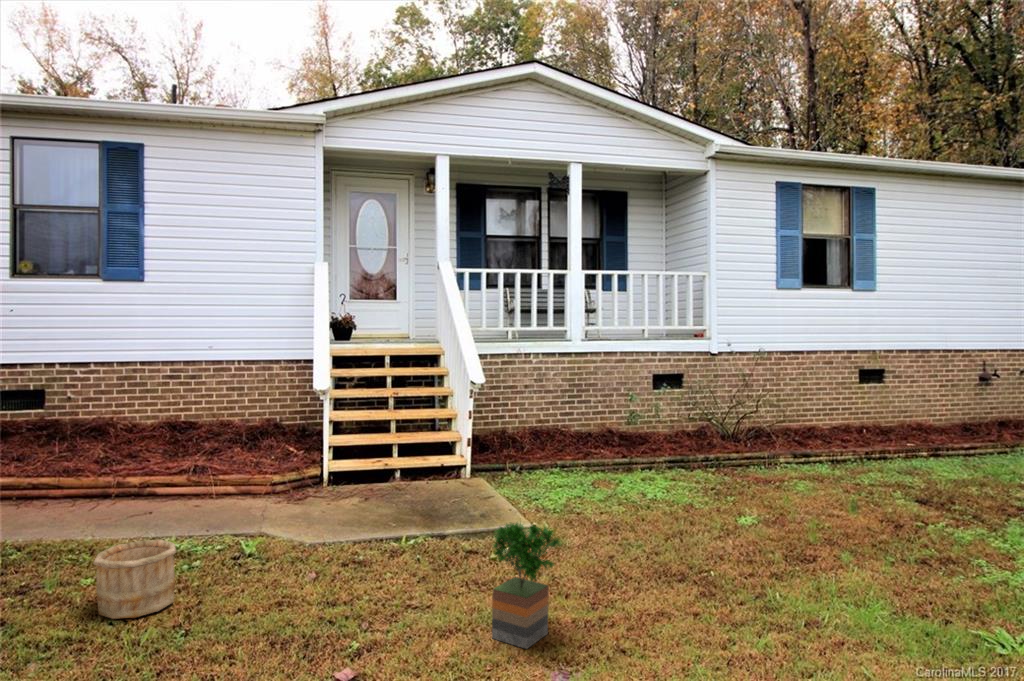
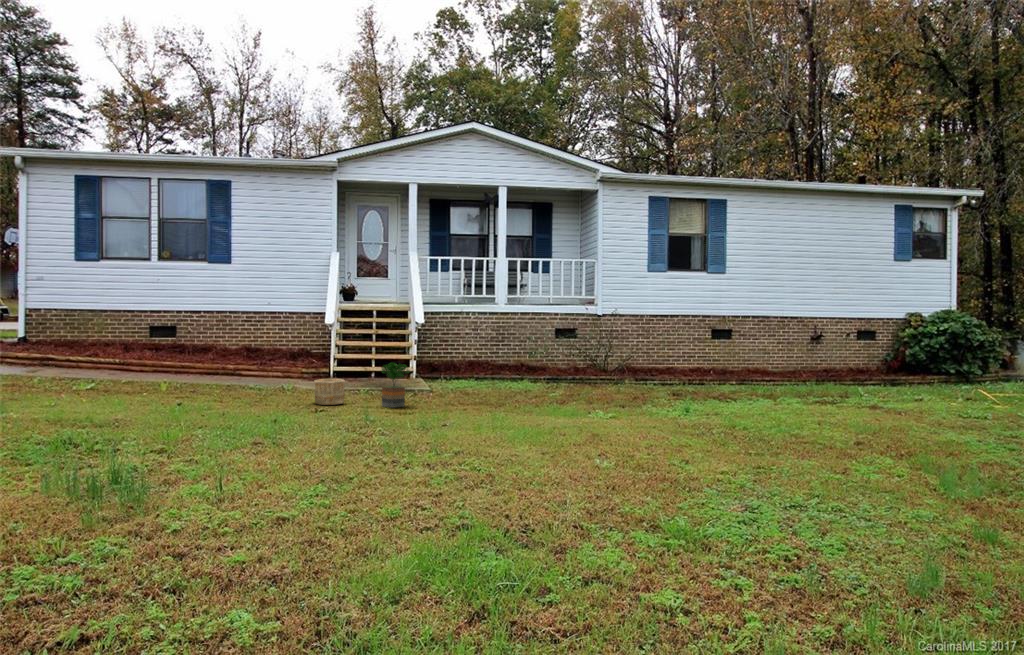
wooden bucket: present [93,540,176,619] -> present [314,379,345,405]

